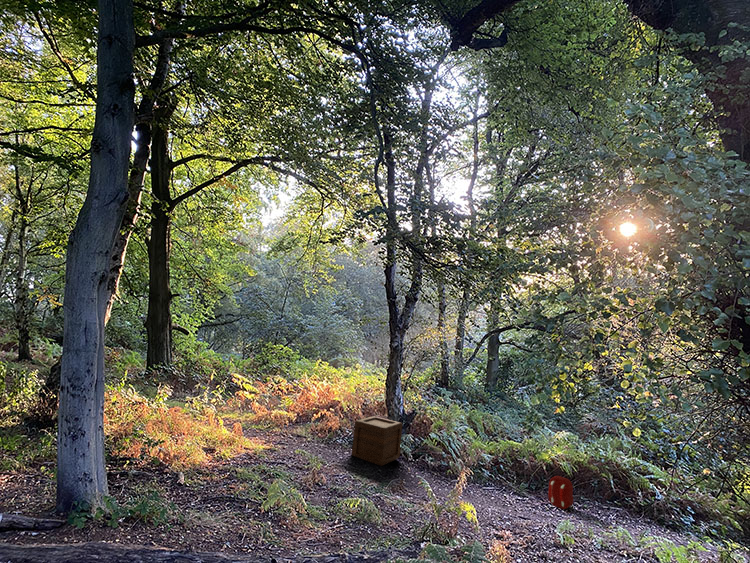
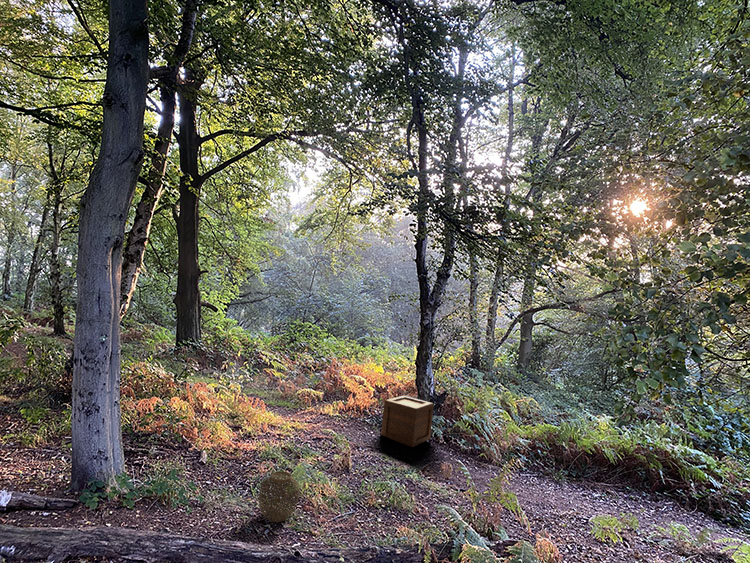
backpack: present [548,476,573,509] -> none [591,464,619,499]
woven basket: none [235,488,273,535] -> present [259,471,299,522]

